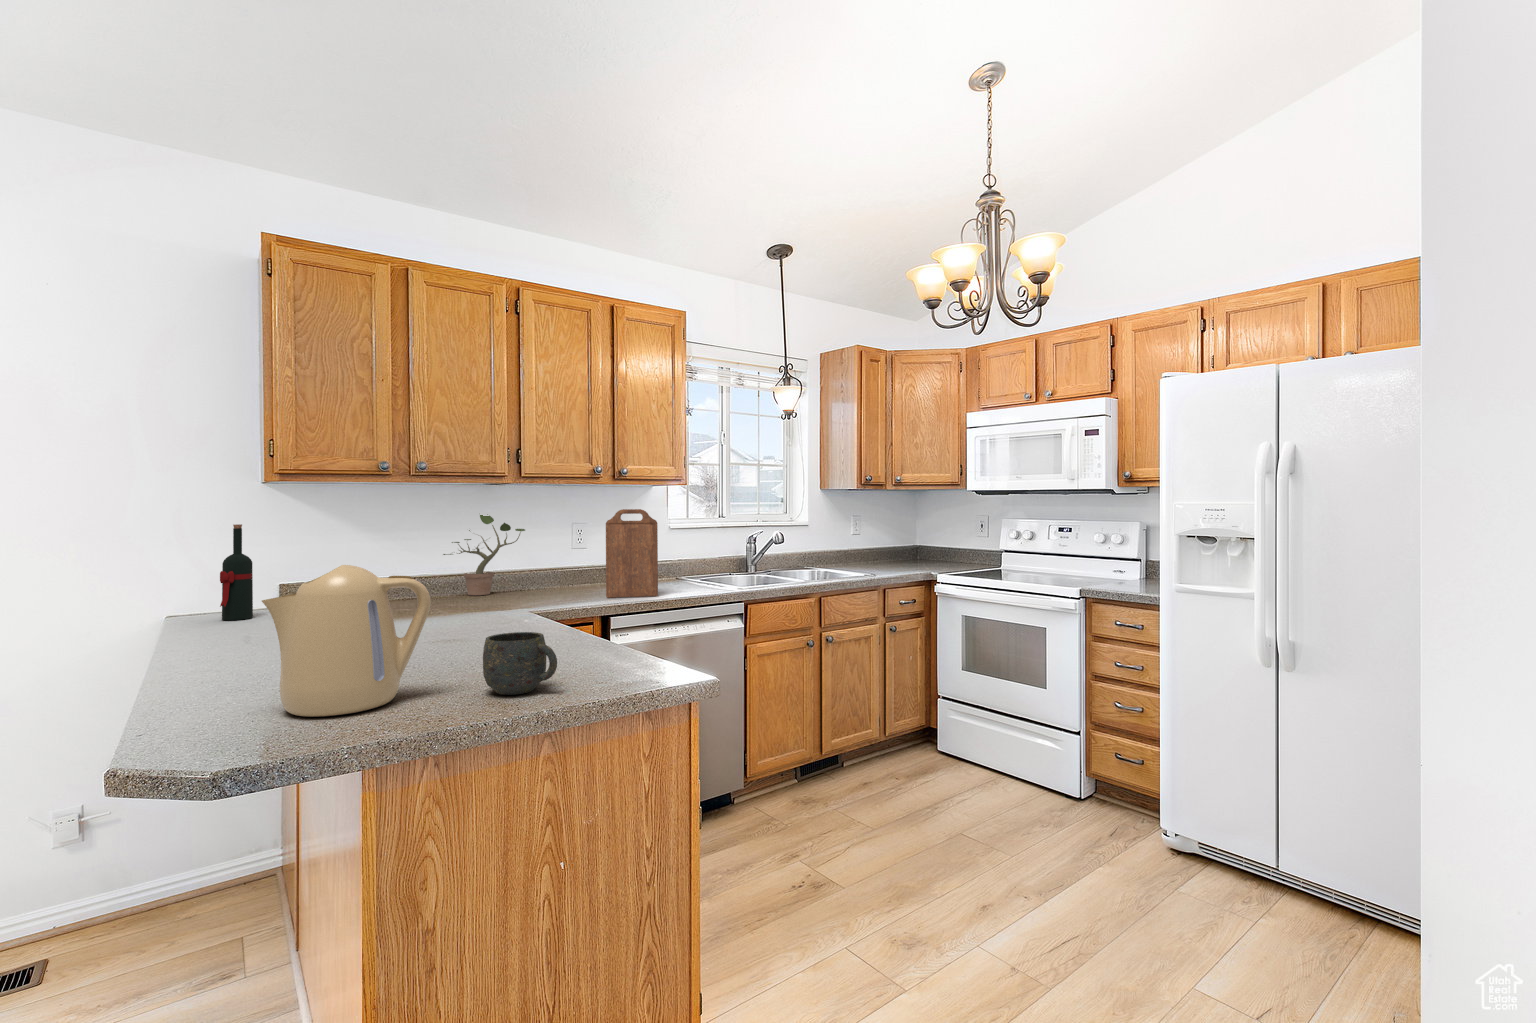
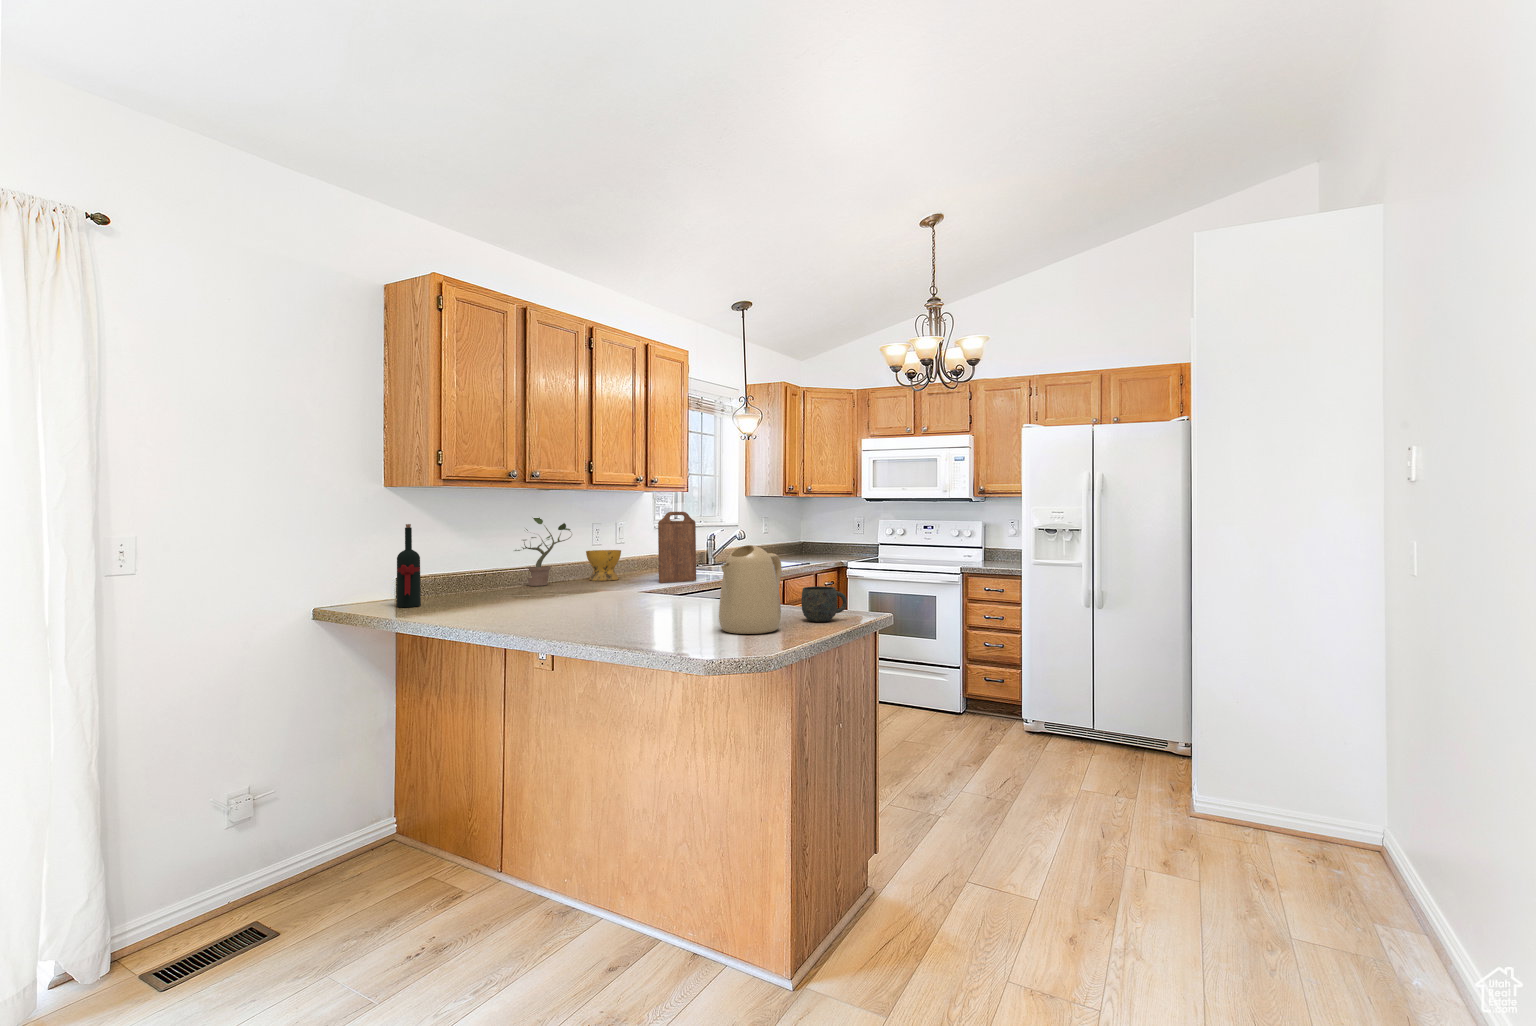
bowl: none [552,554,594,591] -> present [586,550,621,581]

